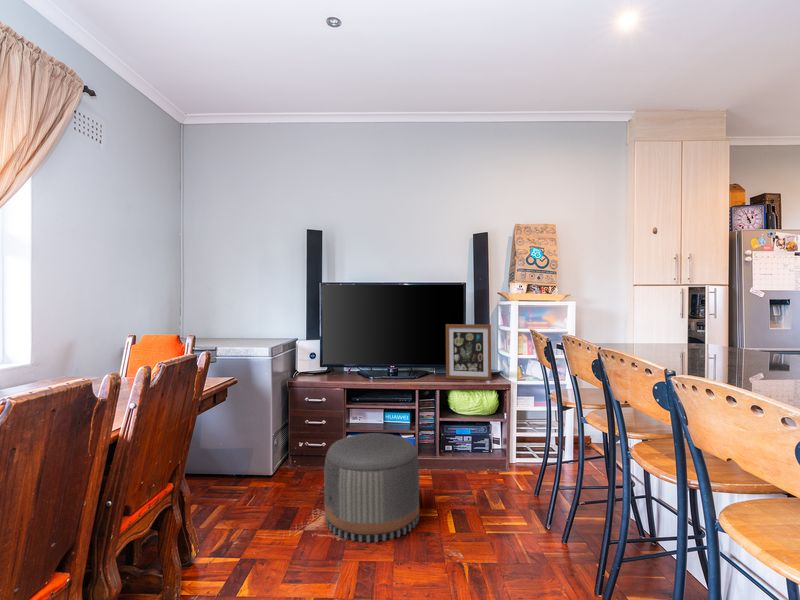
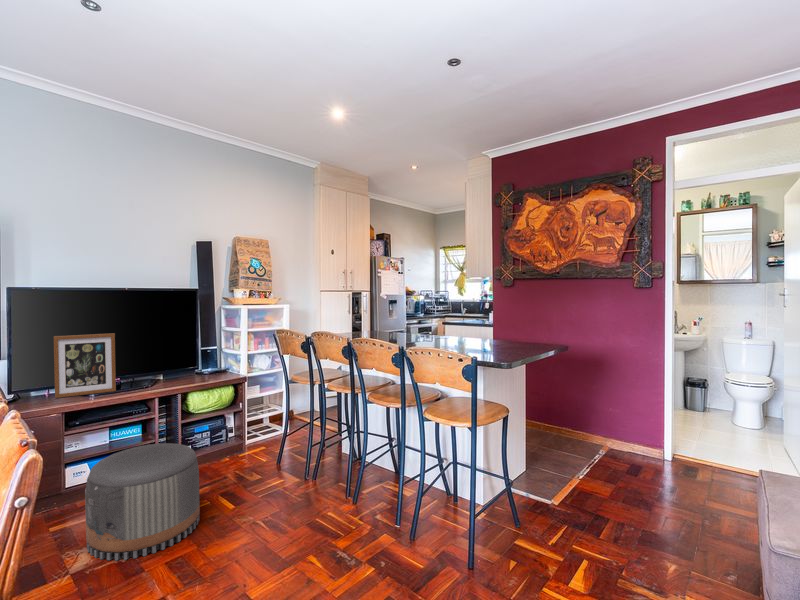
picture frame: present [446,324,491,380] -> present [54,333,116,398]

